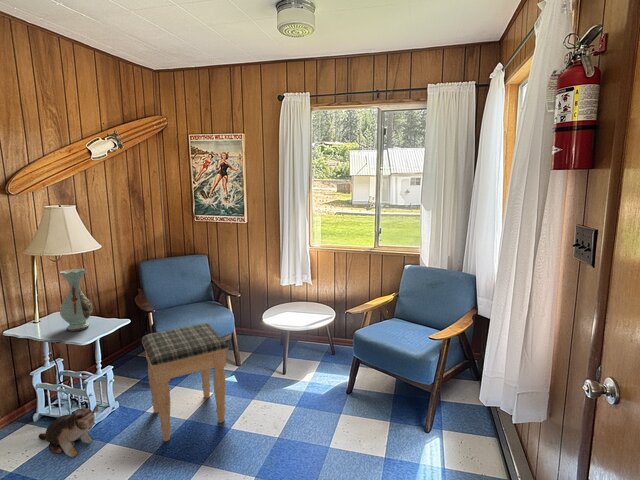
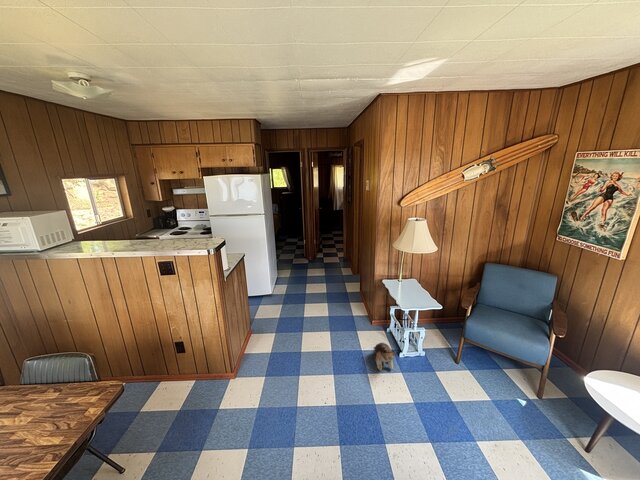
decorative vase: present [59,268,93,331] -> none [403,257,425,299]
footstool: present [142,323,228,441] -> none [426,324,505,435]

